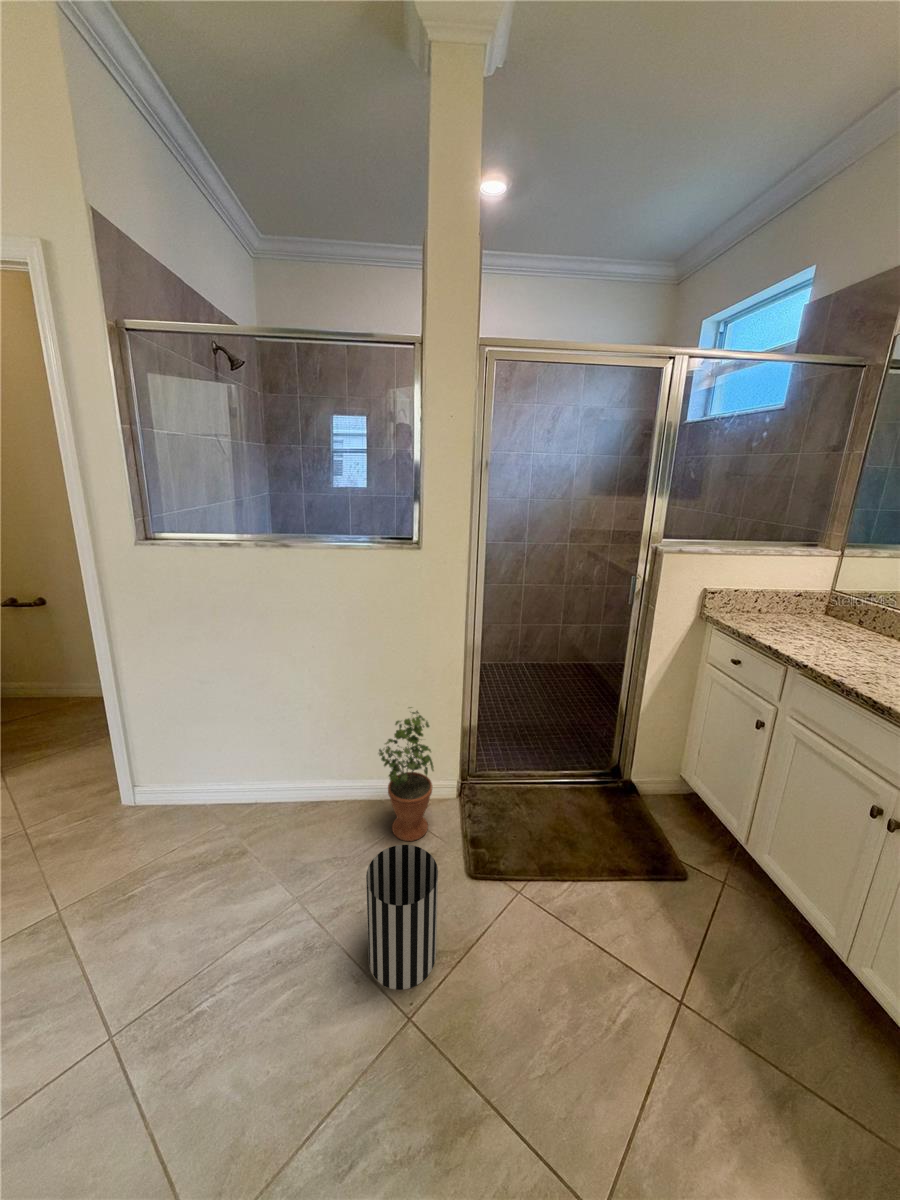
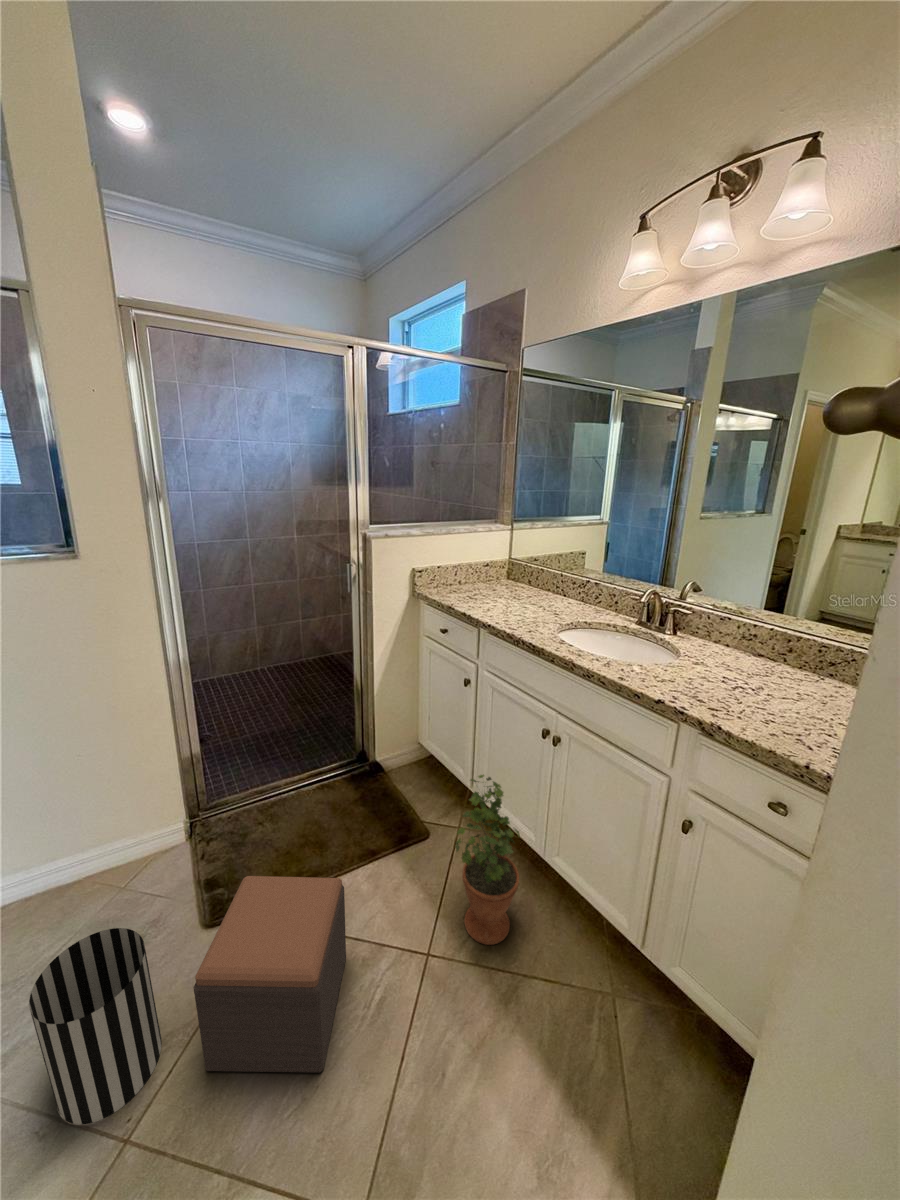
potted plant: present [379,707,434,841] -> present [455,775,520,945]
footstool: none [467,847,602,1059] -> present [193,876,346,1073]

